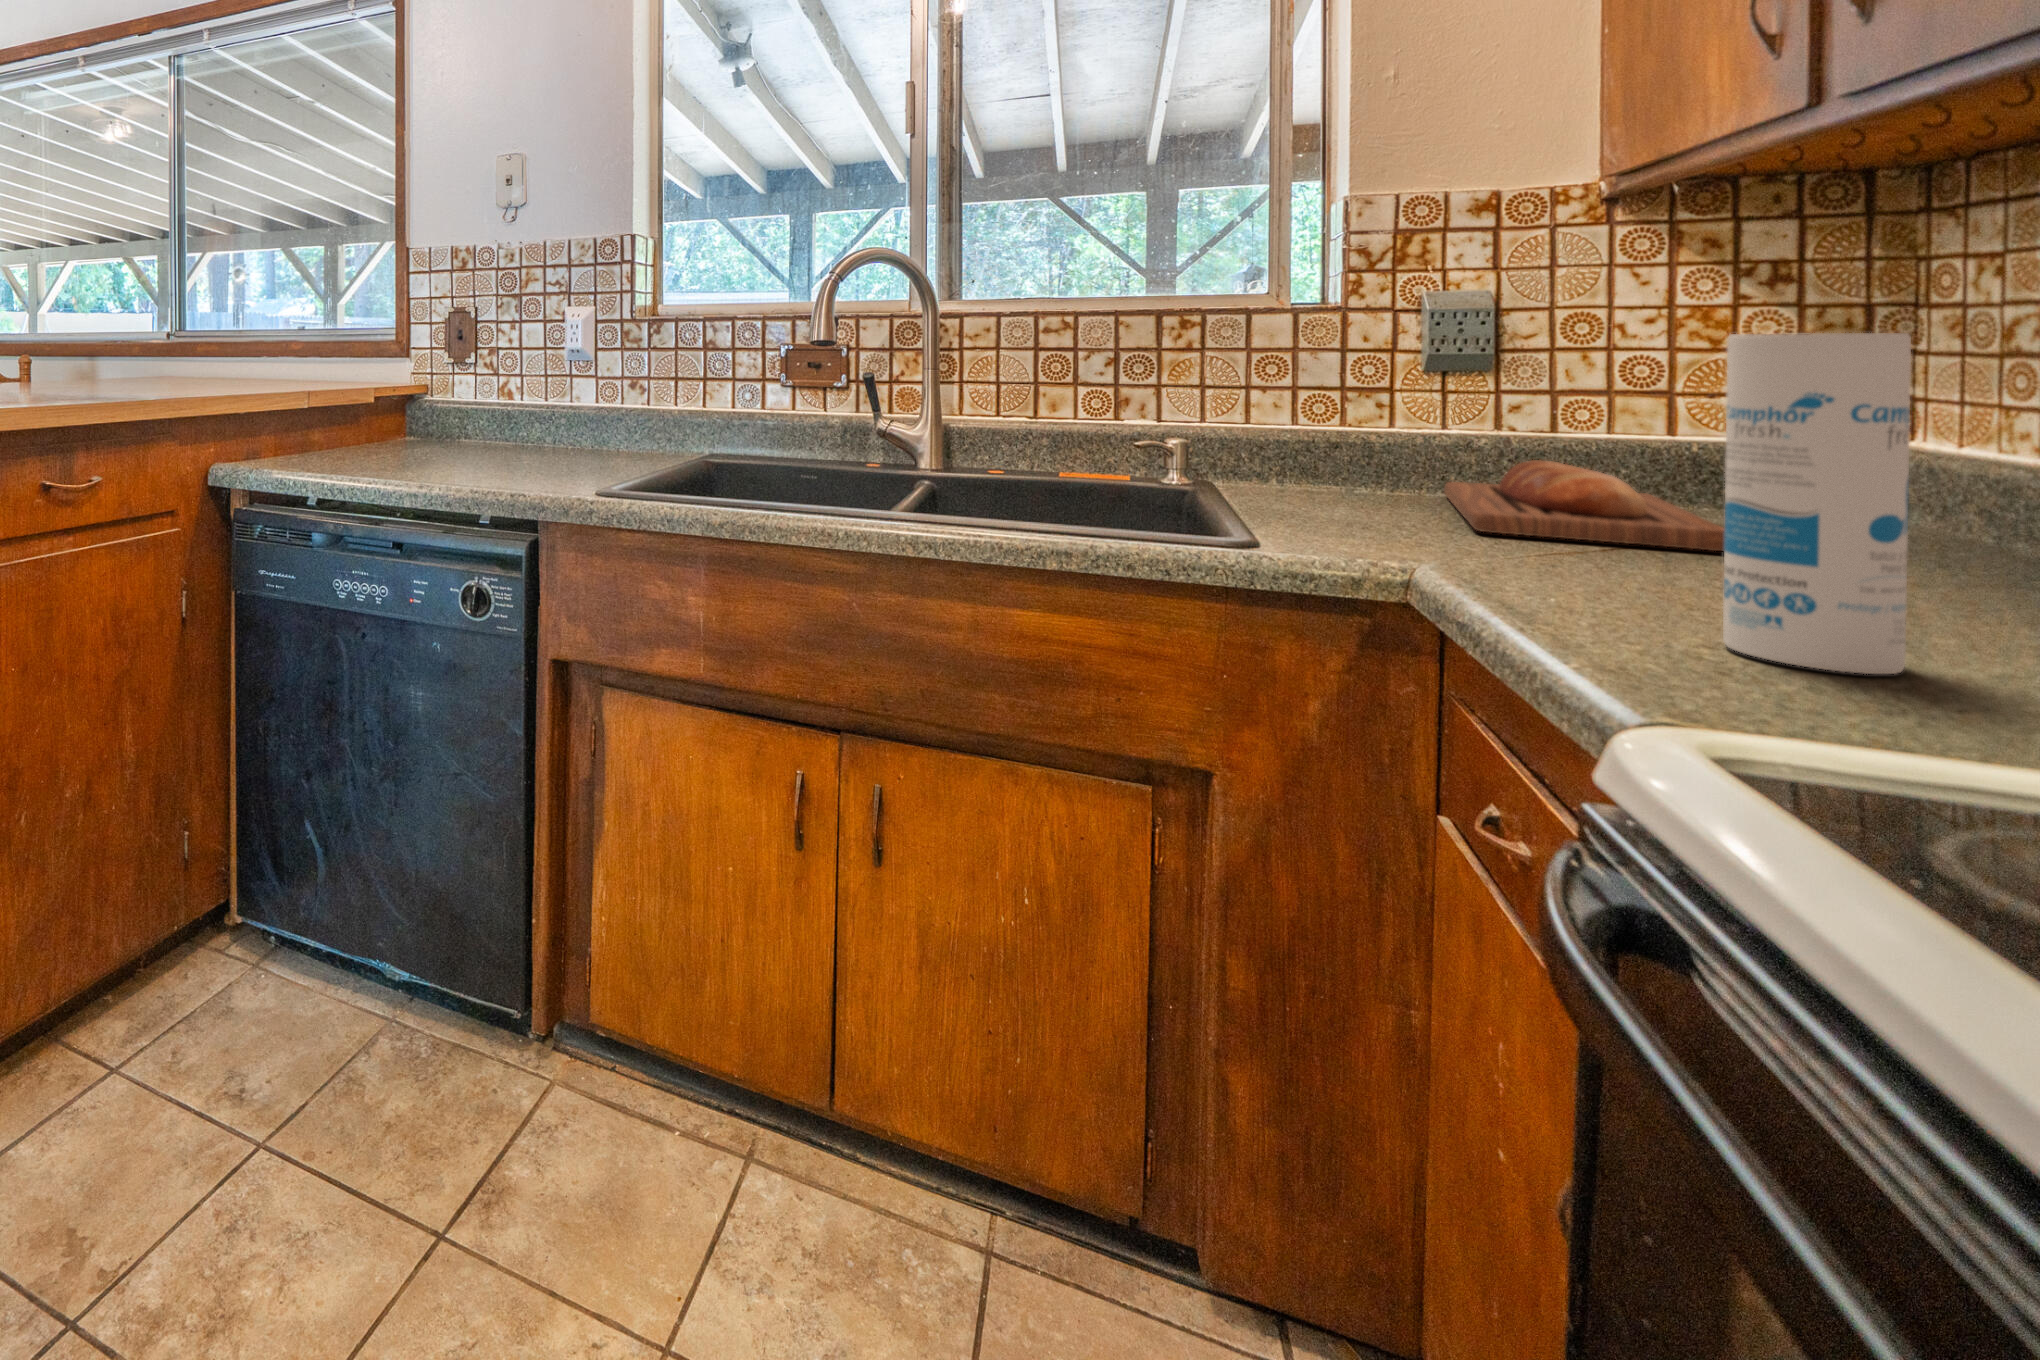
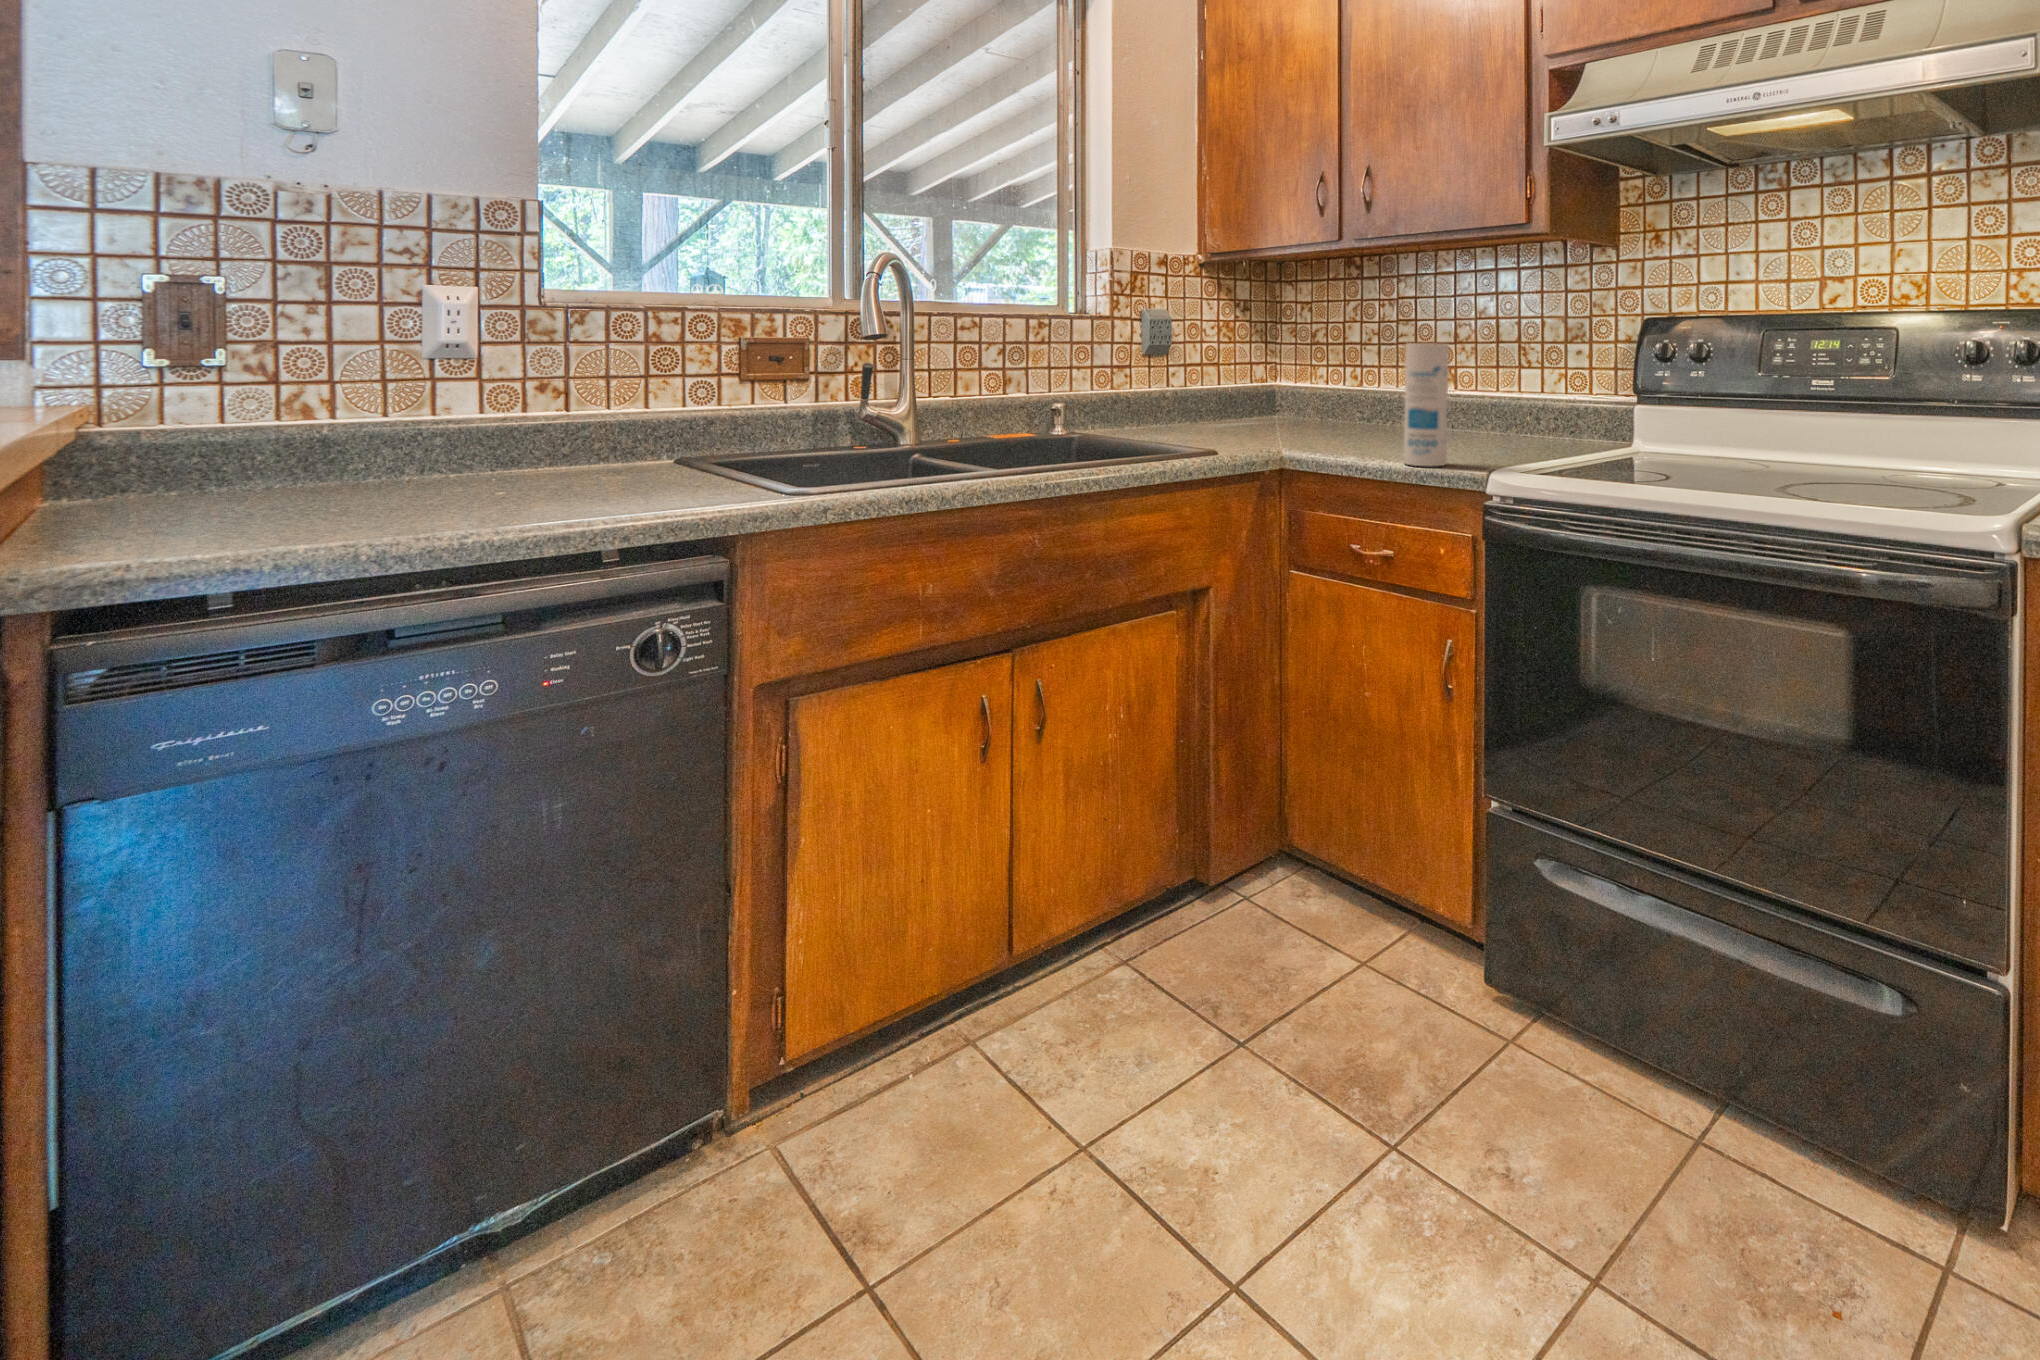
bread loaf: present [1444,460,1725,551] -> none [1152,404,1302,442]

